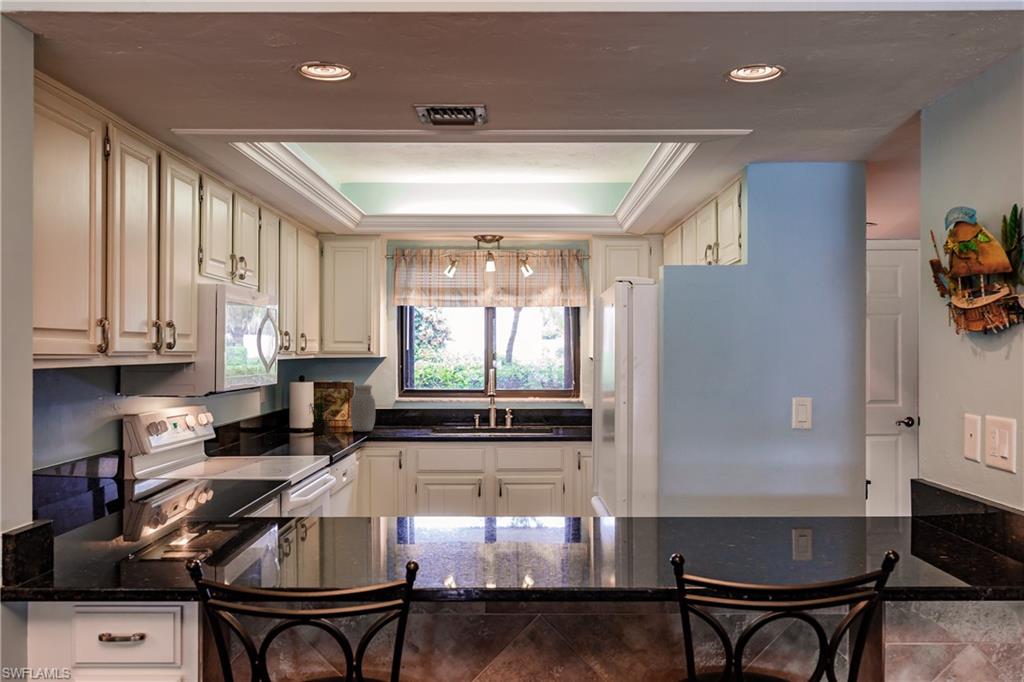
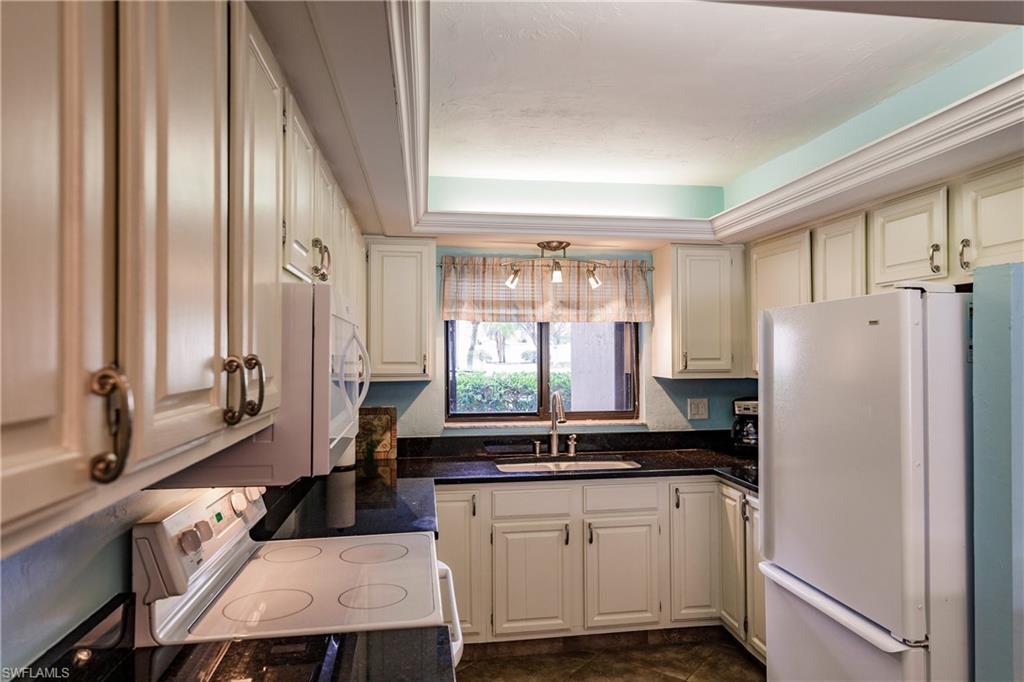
jar: present [351,384,375,432] -> none [401,412,430,469]

